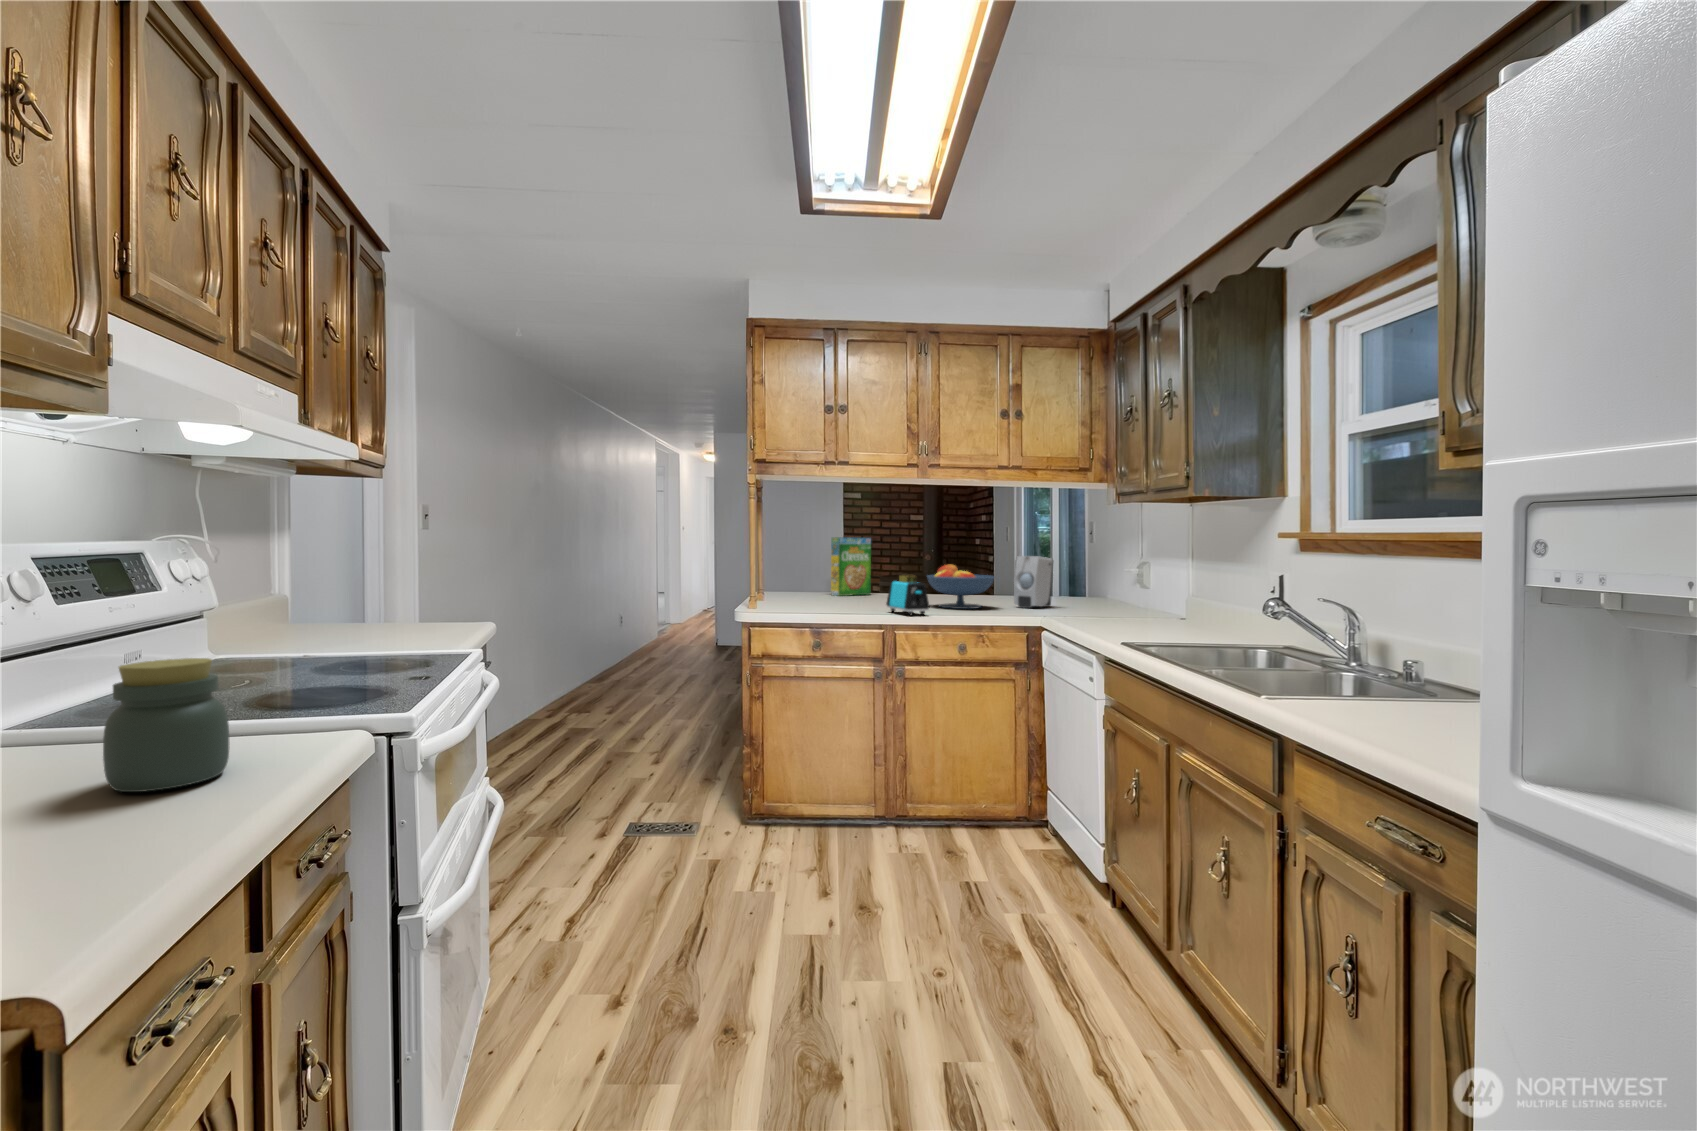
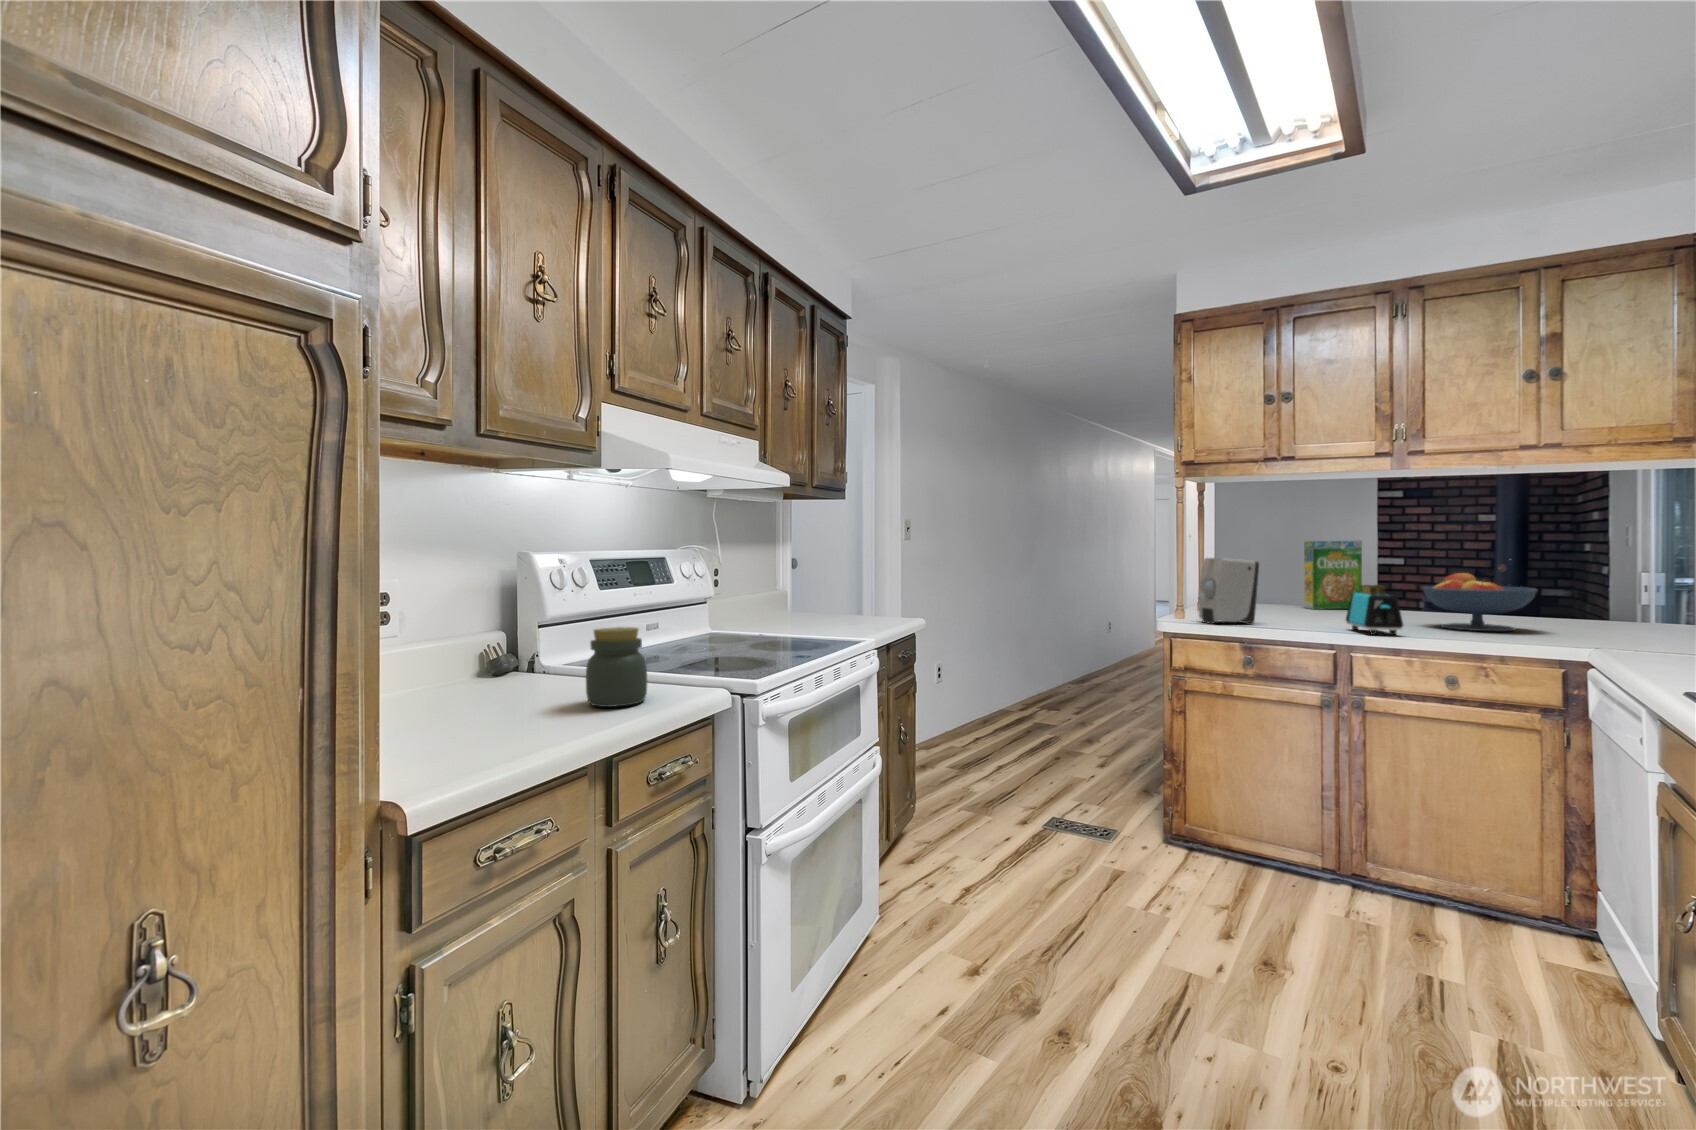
soap dispenser: present [1014,556,1053,608] -> present [1198,558,1259,624]

